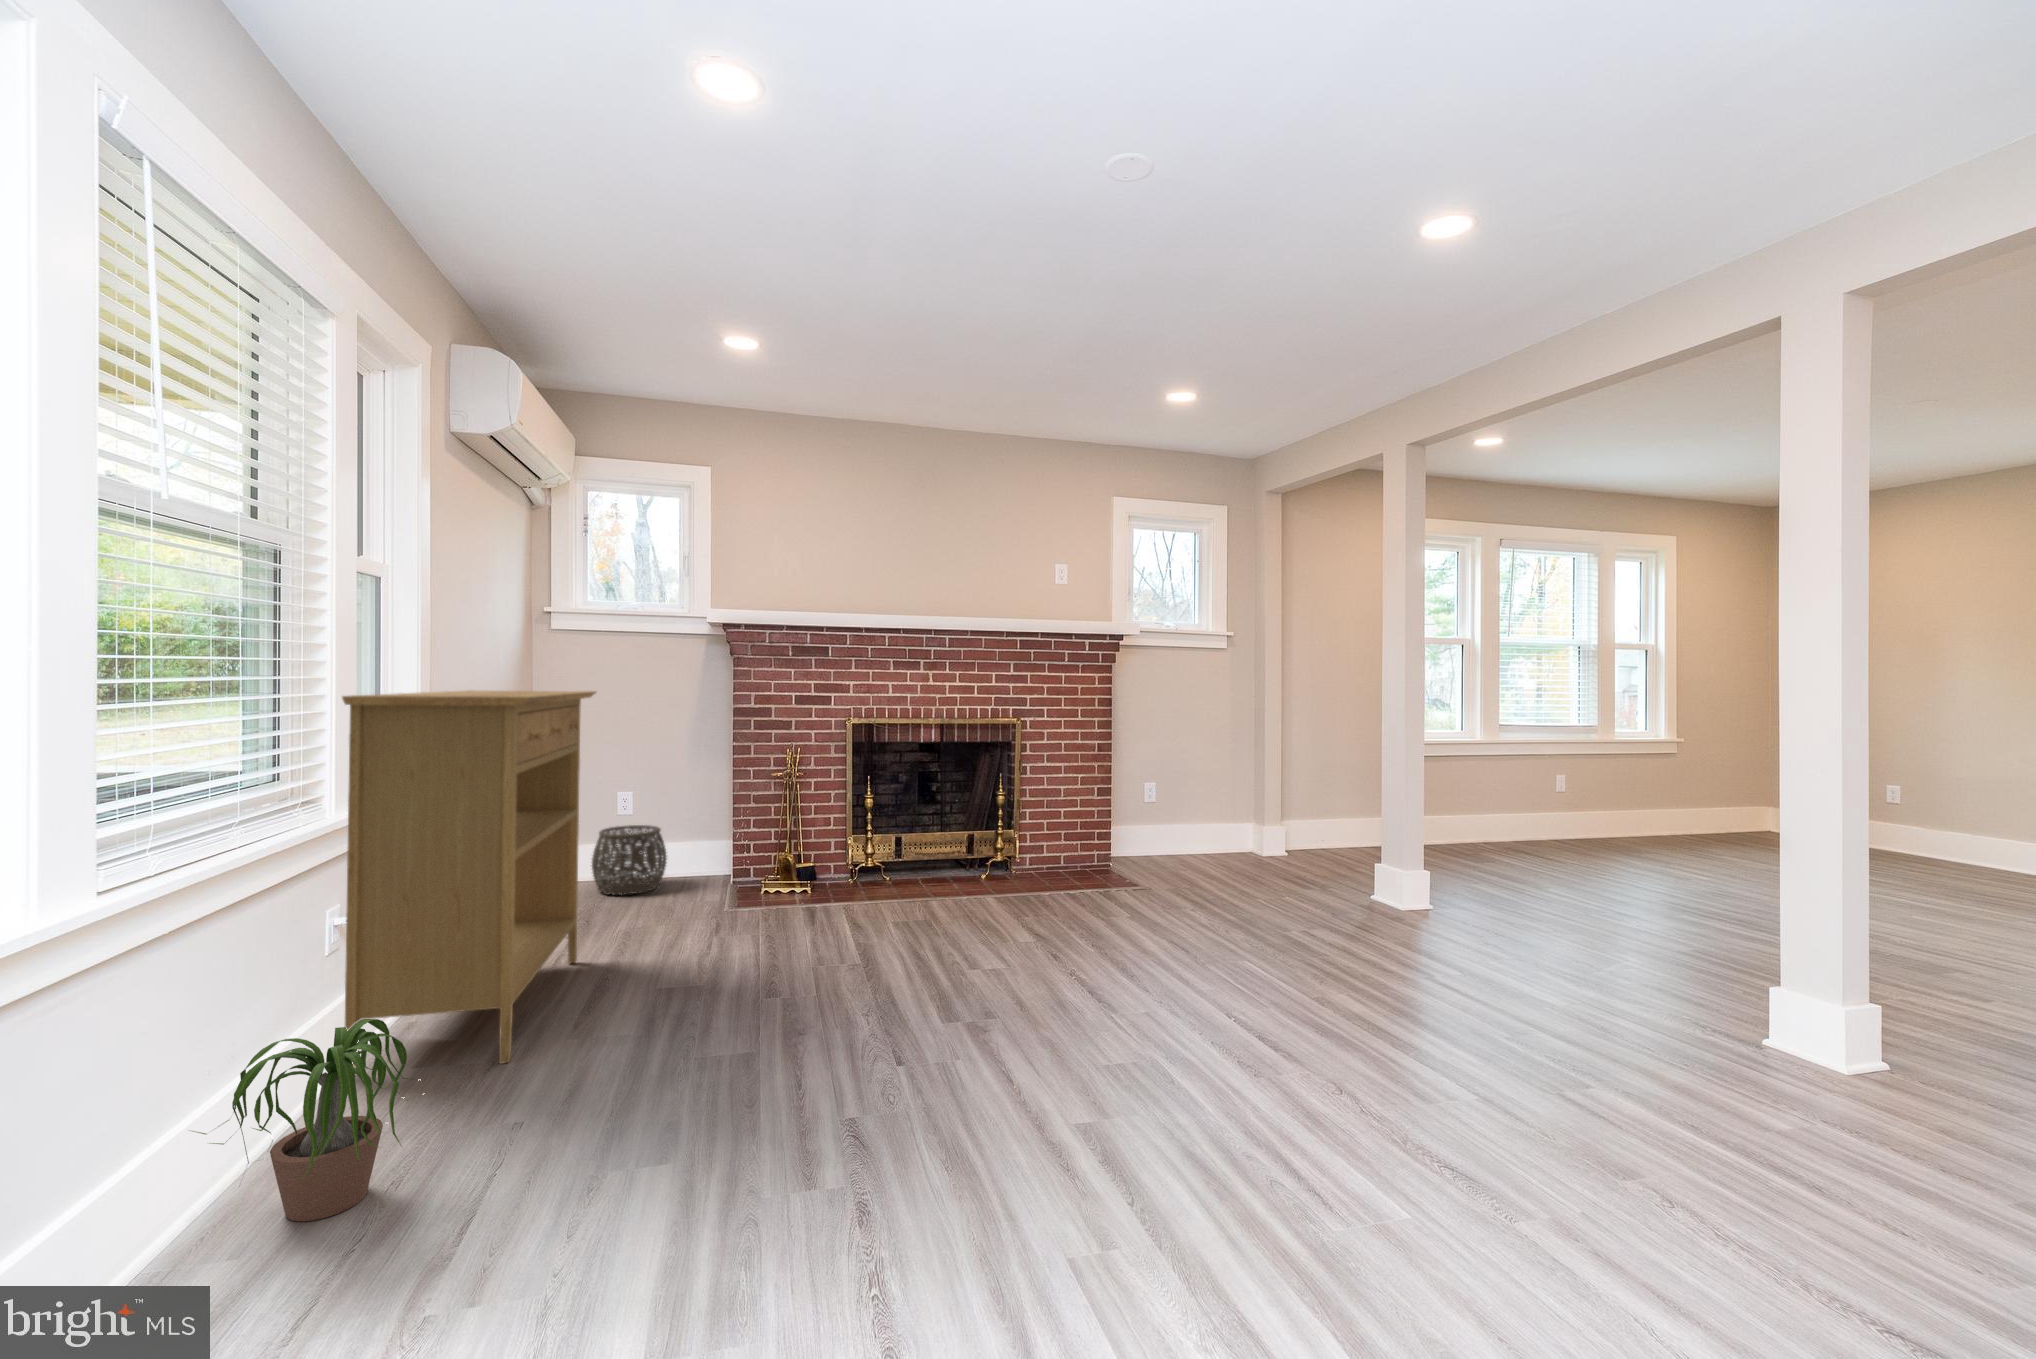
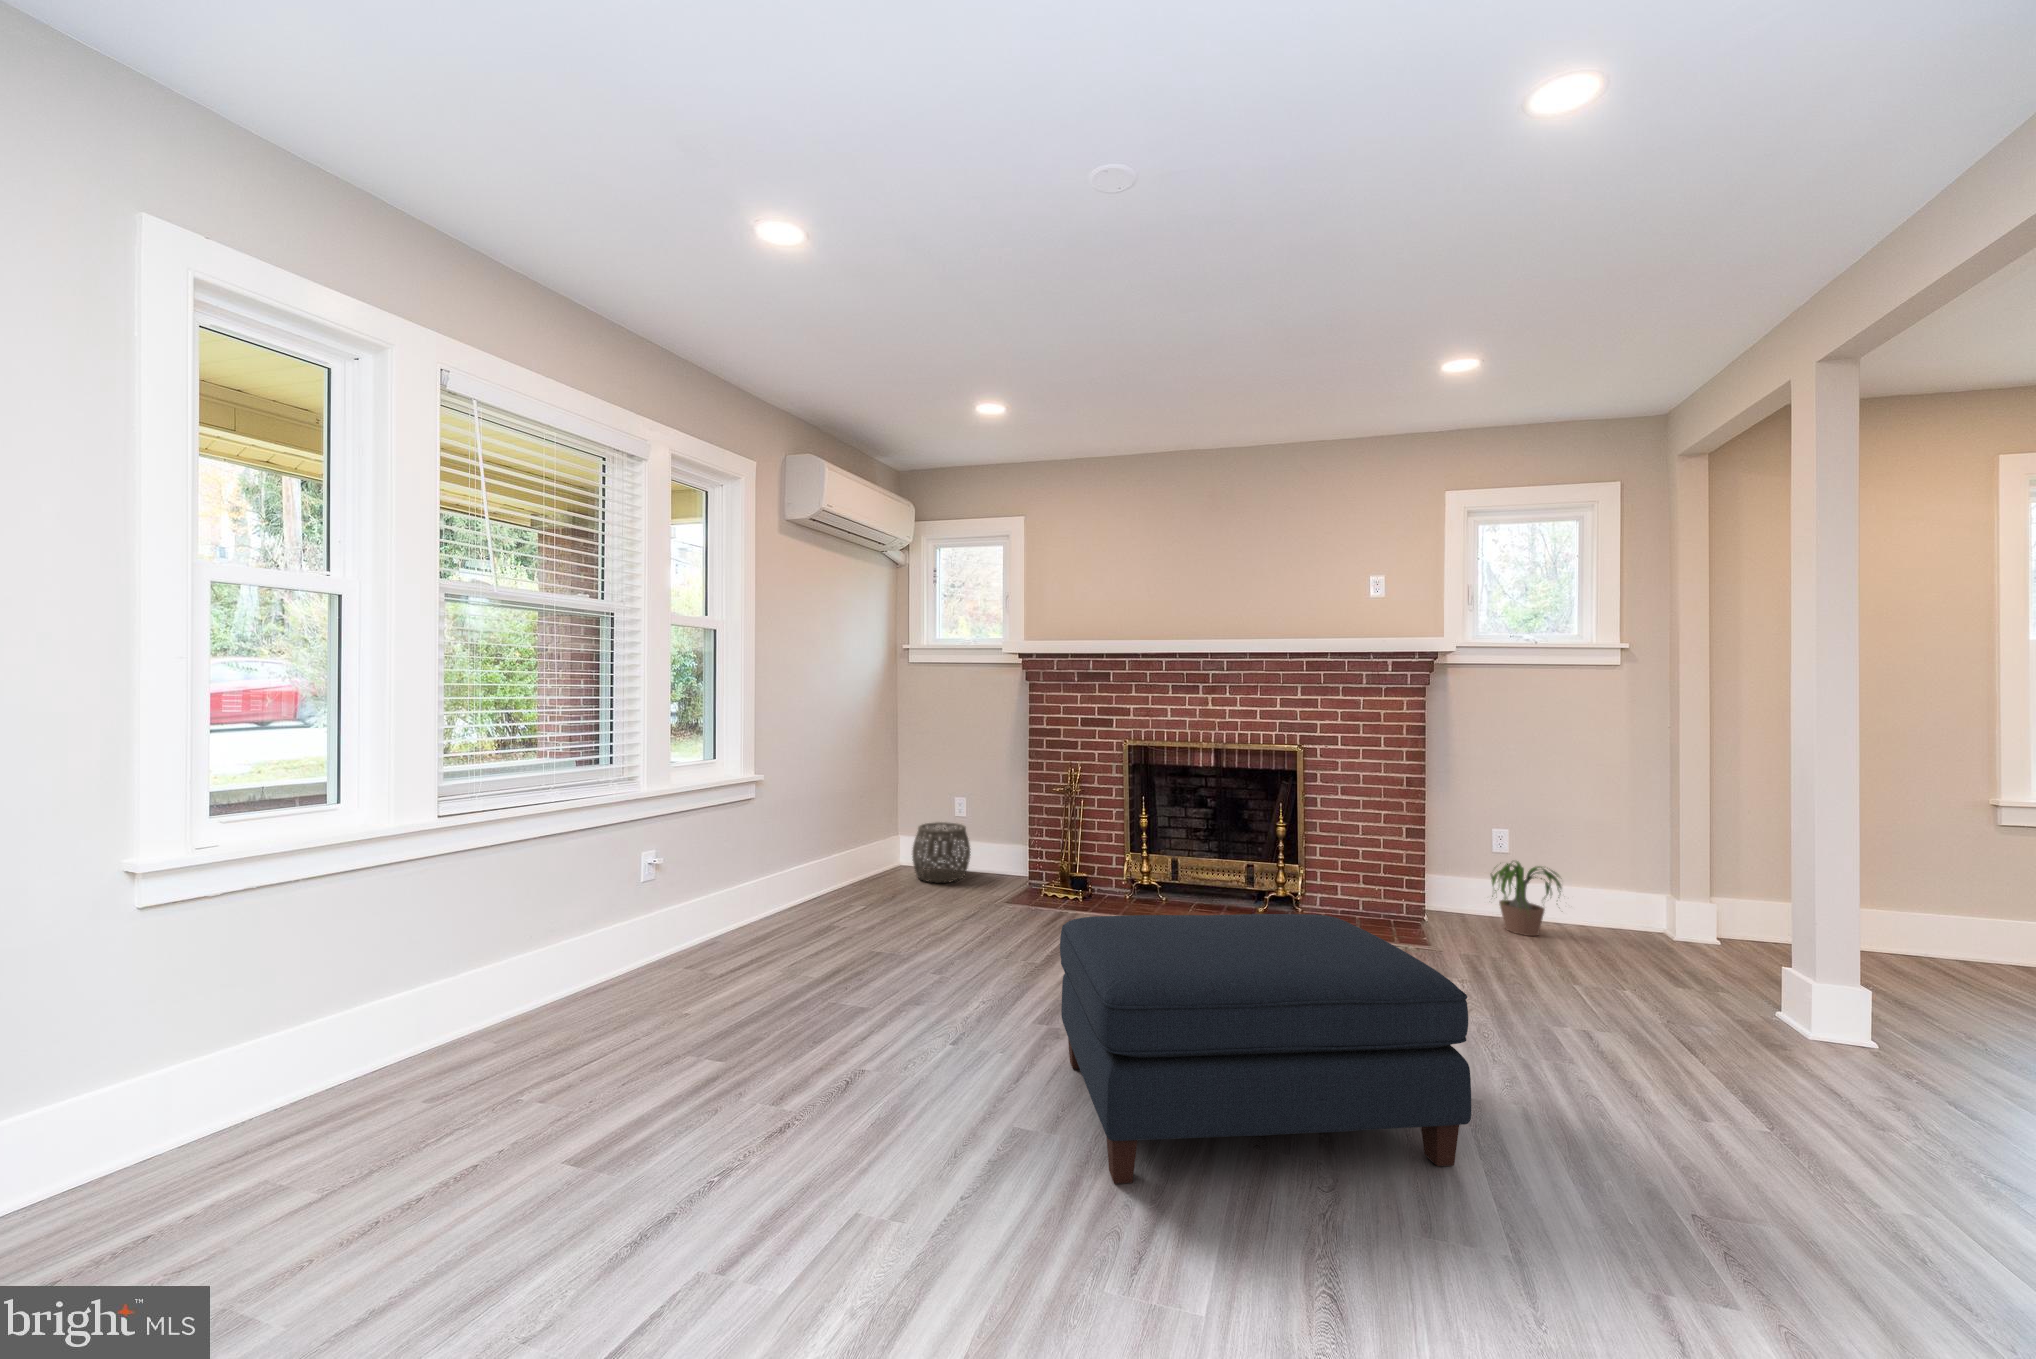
console table: present [342,690,596,1067] -> none [593,703,872,1056]
ottoman: none [863,851,1161,1050] -> present [1060,914,1471,1184]
potted plant: present [193,1019,408,1221] -> present [1491,861,1562,936]

